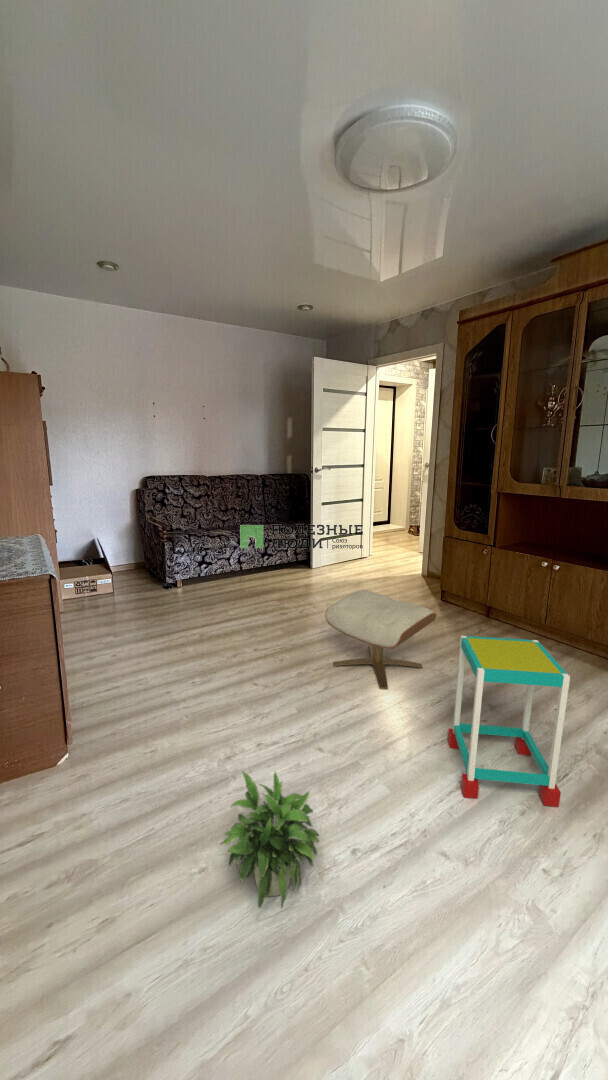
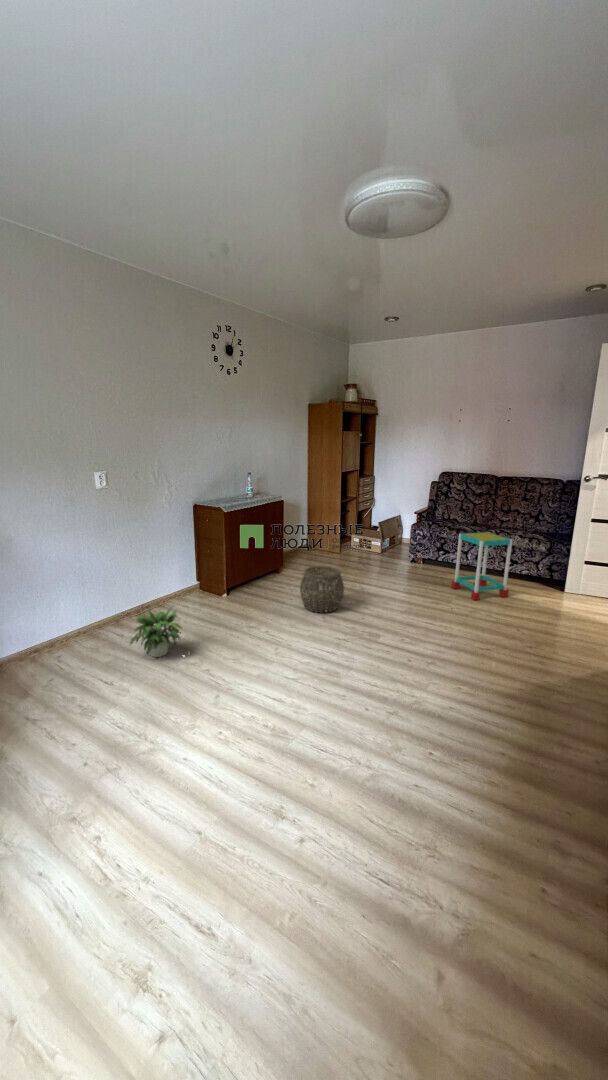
ottoman: present [325,590,436,689] -> none [348,585,426,673]
woven basket: none [201,612,264,681] -> present [300,566,344,612]
side table: present [448,636,570,807] -> present [452,532,512,600]

